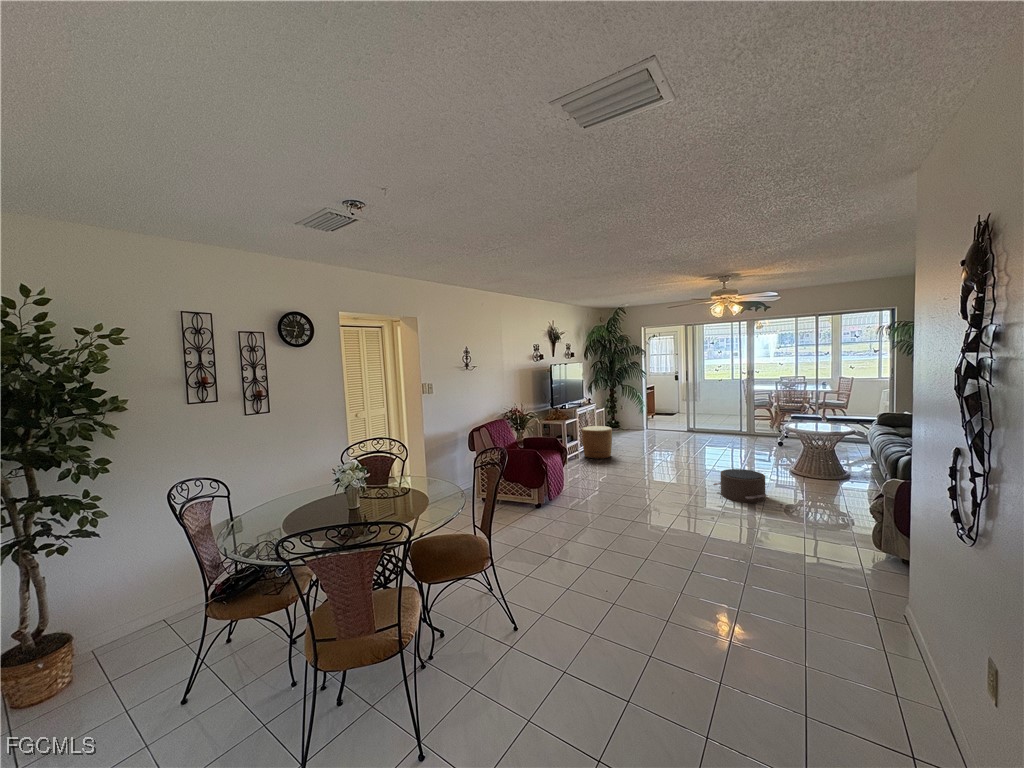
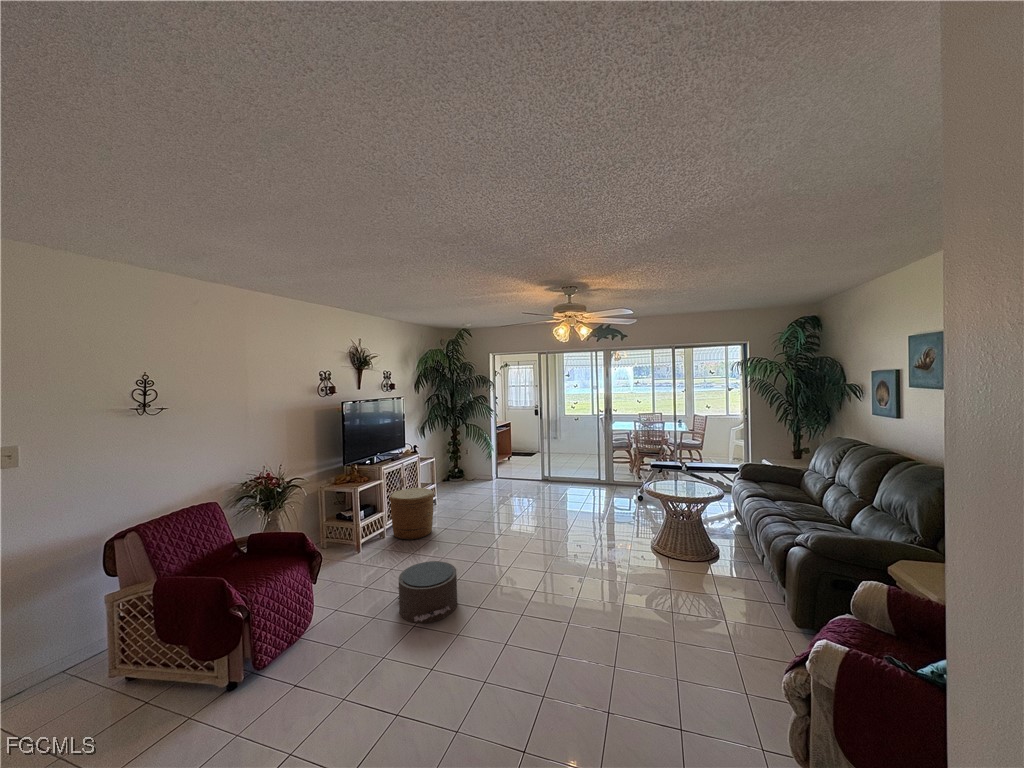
pouf: present [713,469,766,503] -> present [397,561,457,623]

